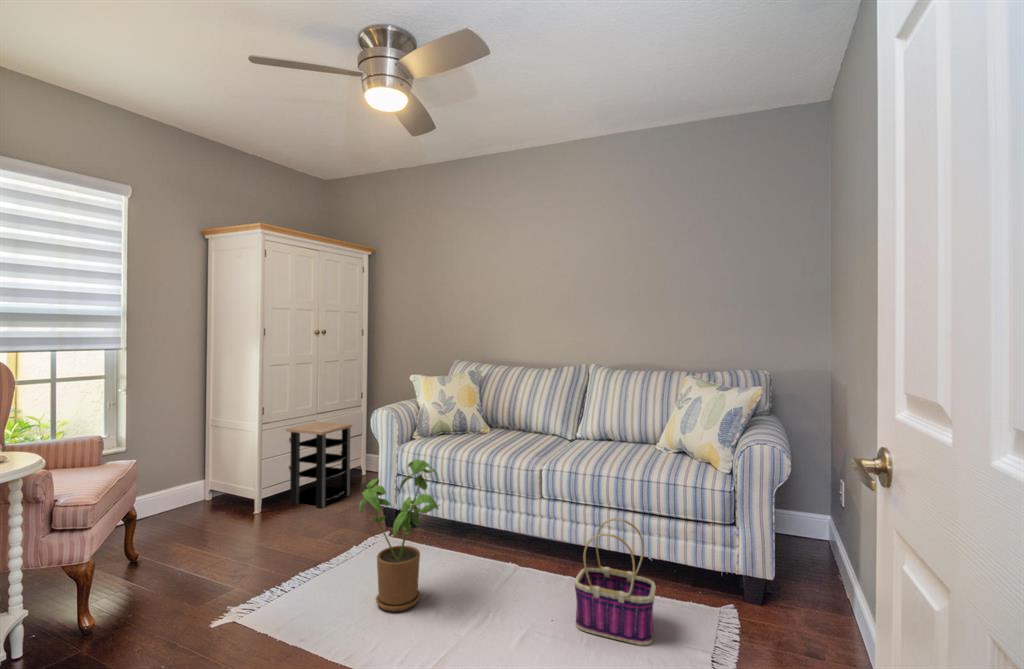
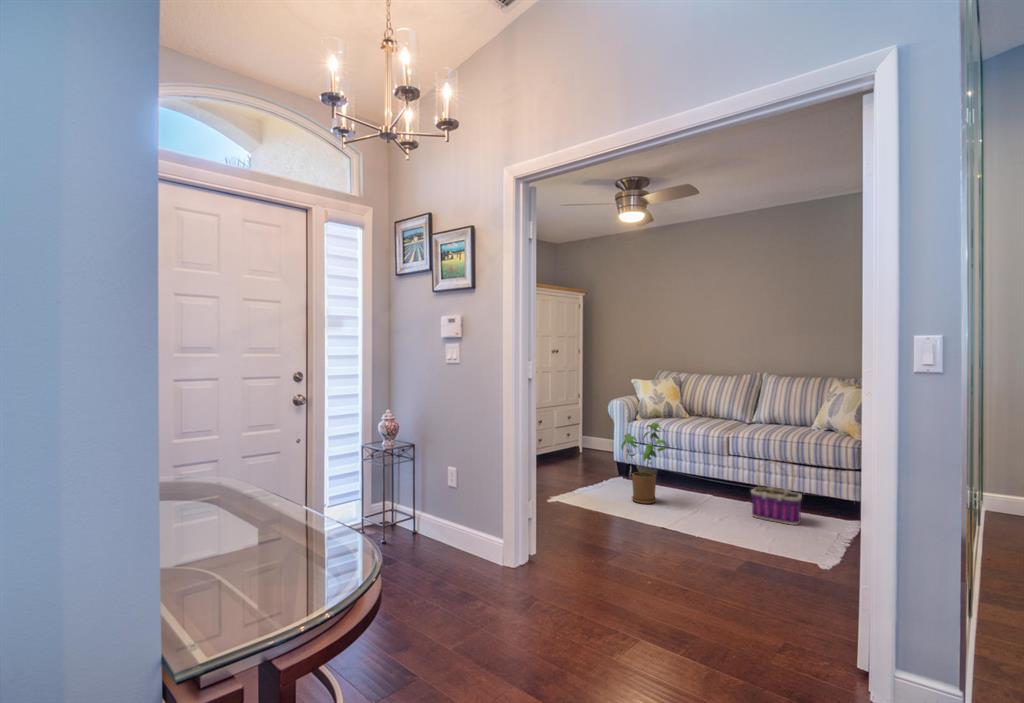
side table: present [286,422,352,508] -> none [549,411,589,465]

